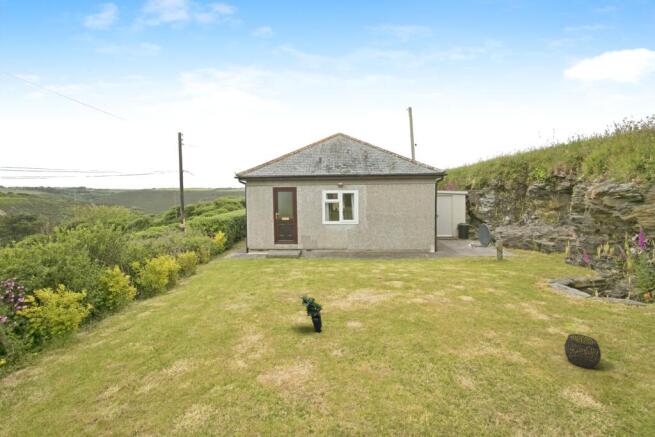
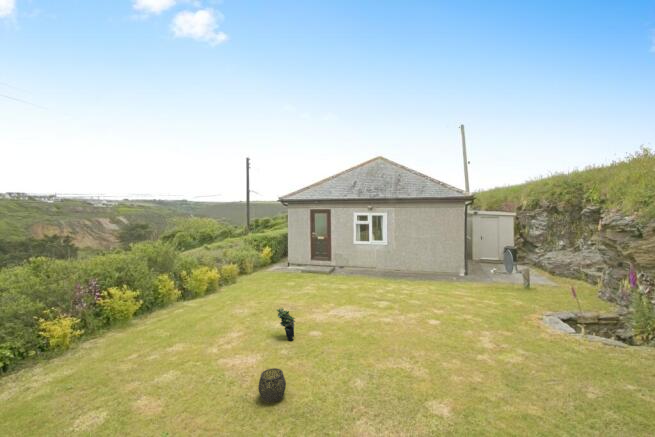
woven basket: present [564,334,601,368] -> present [258,368,286,403]

